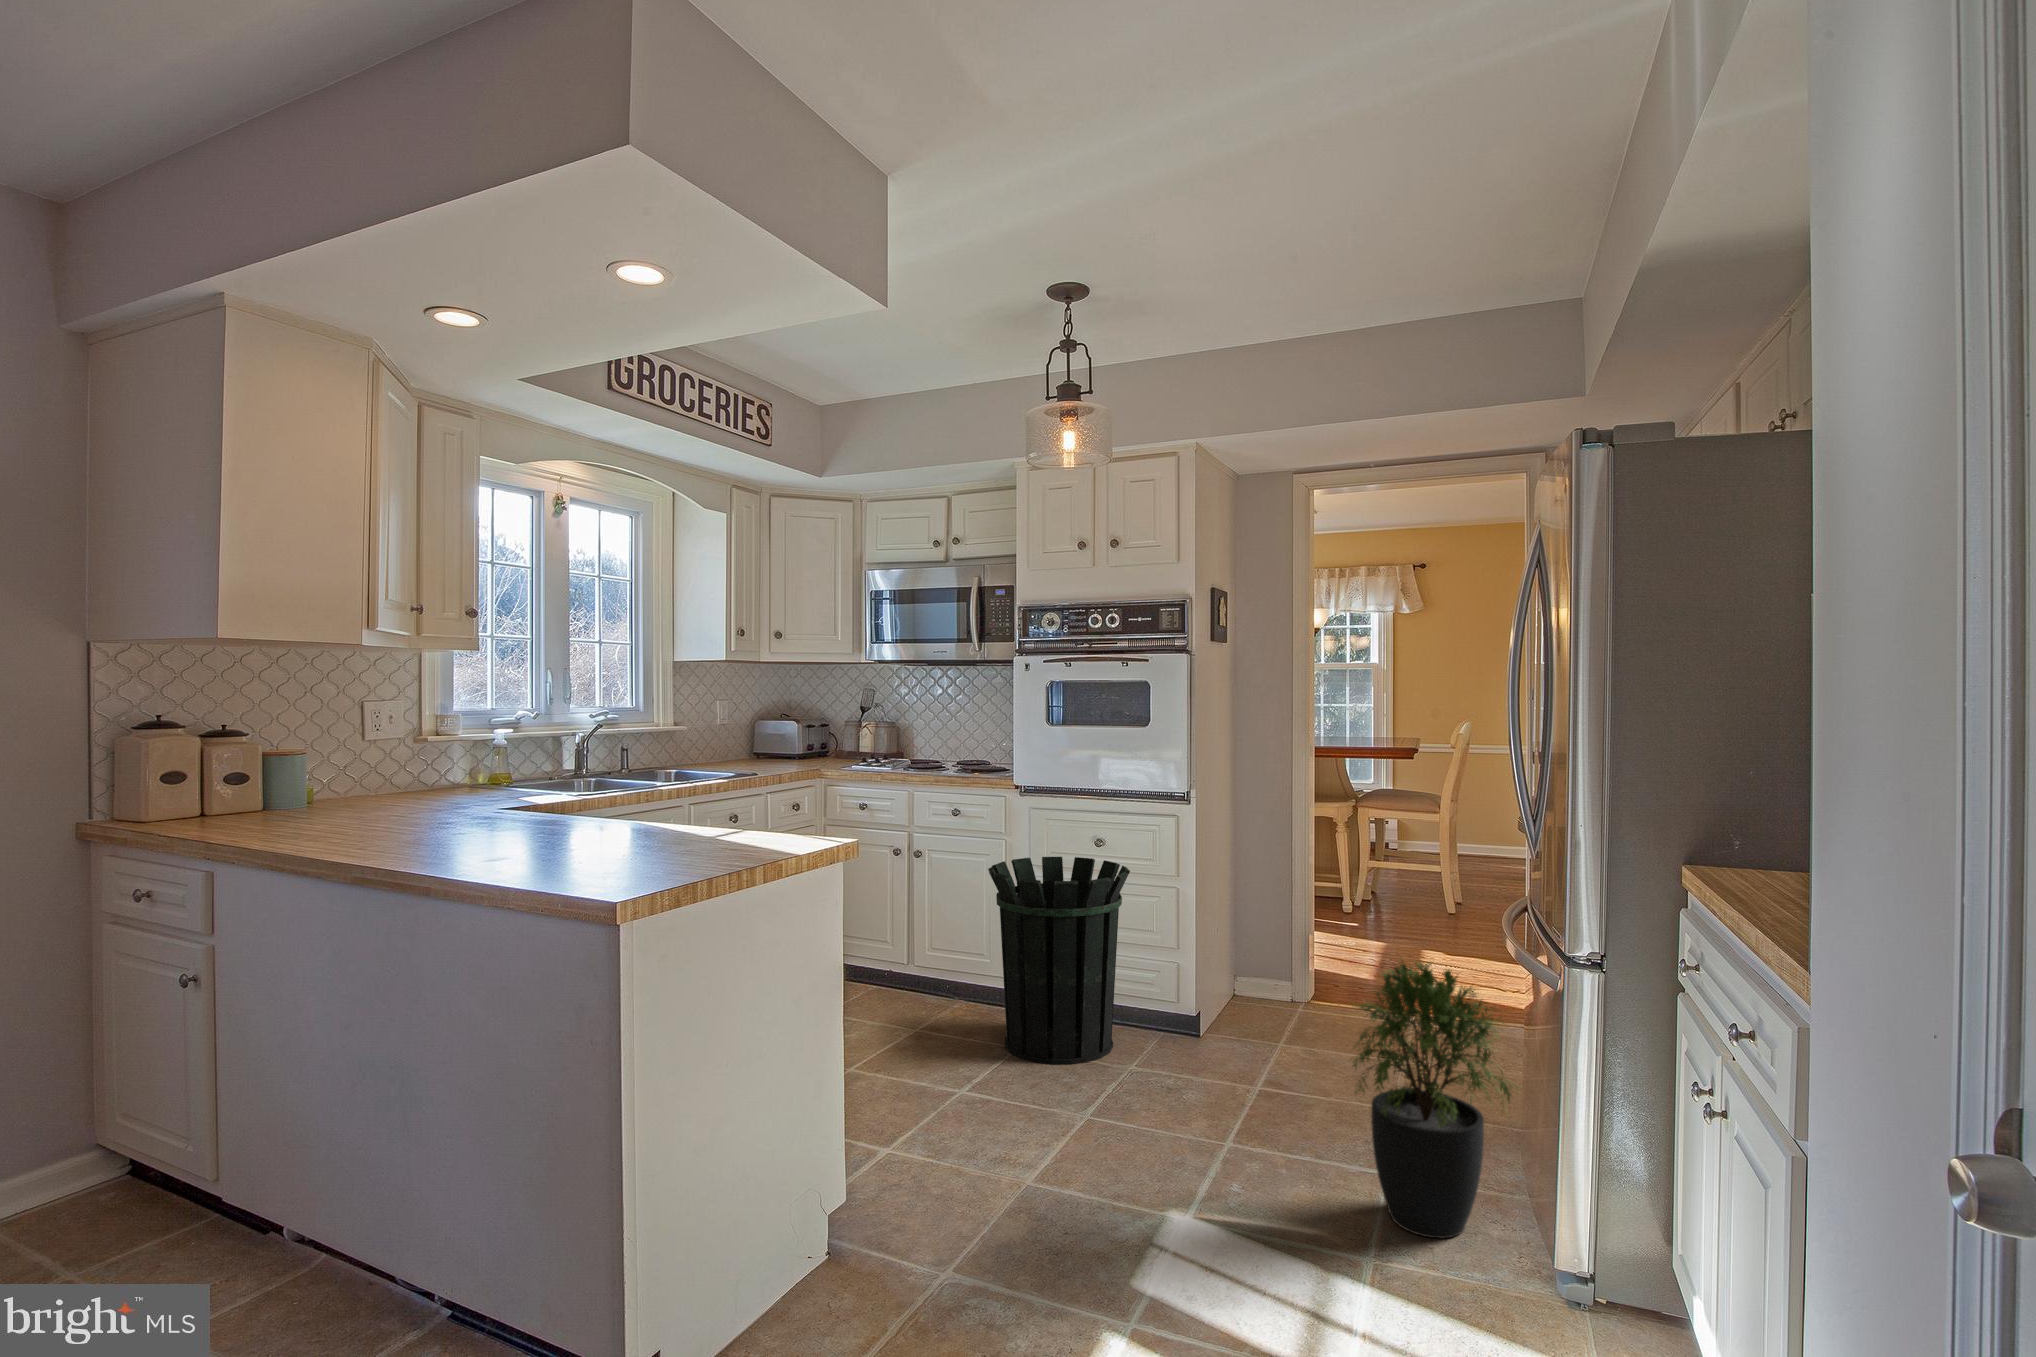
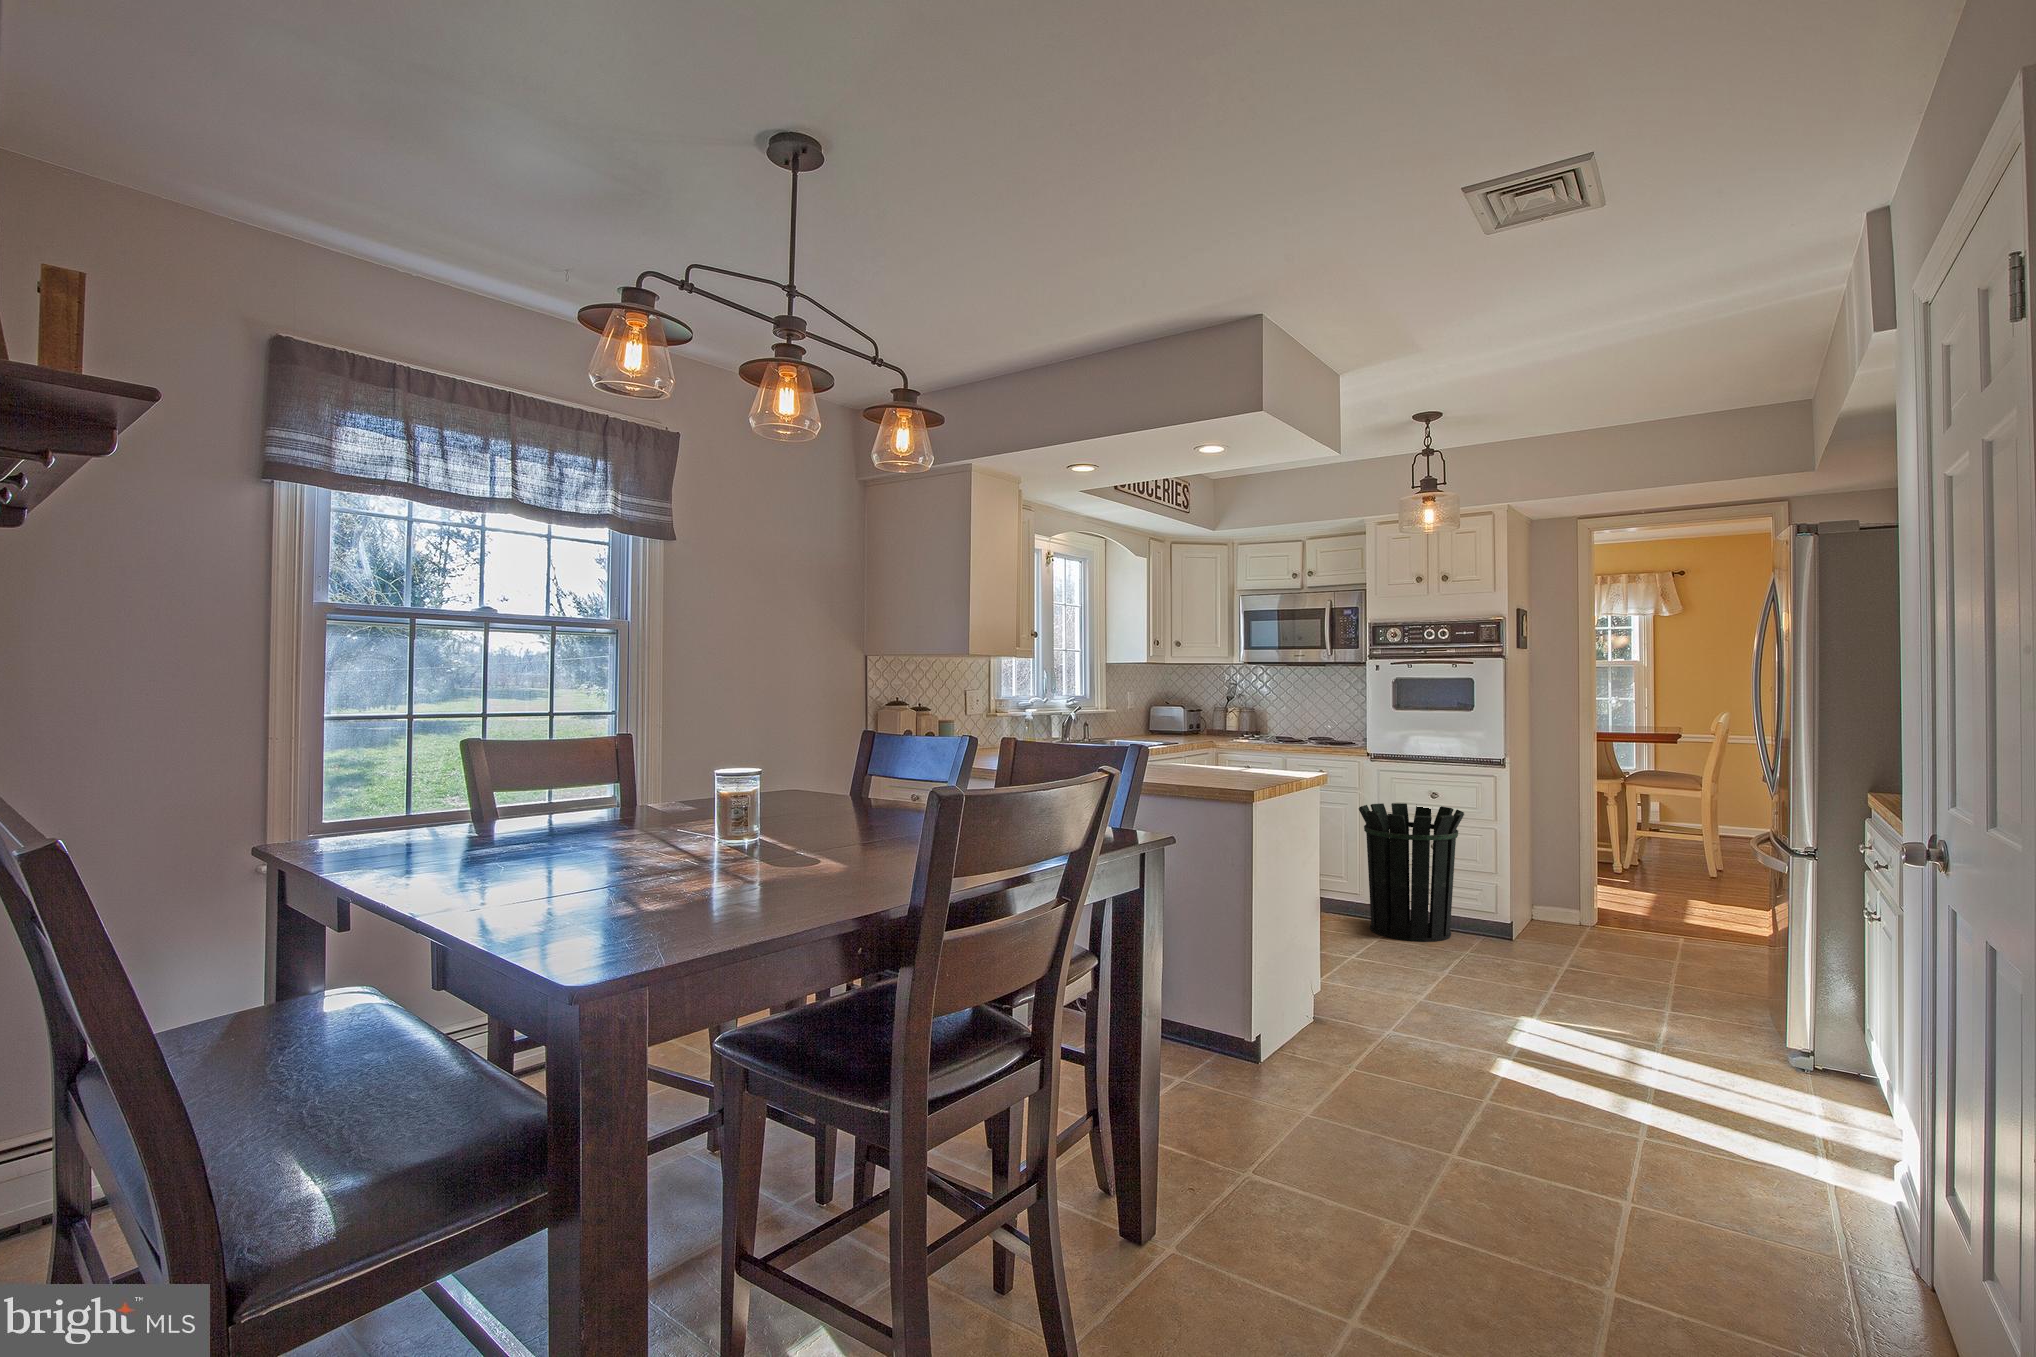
potted plant: present [1353,961,1517,1238] -> none [1645,855,1770,1029]

